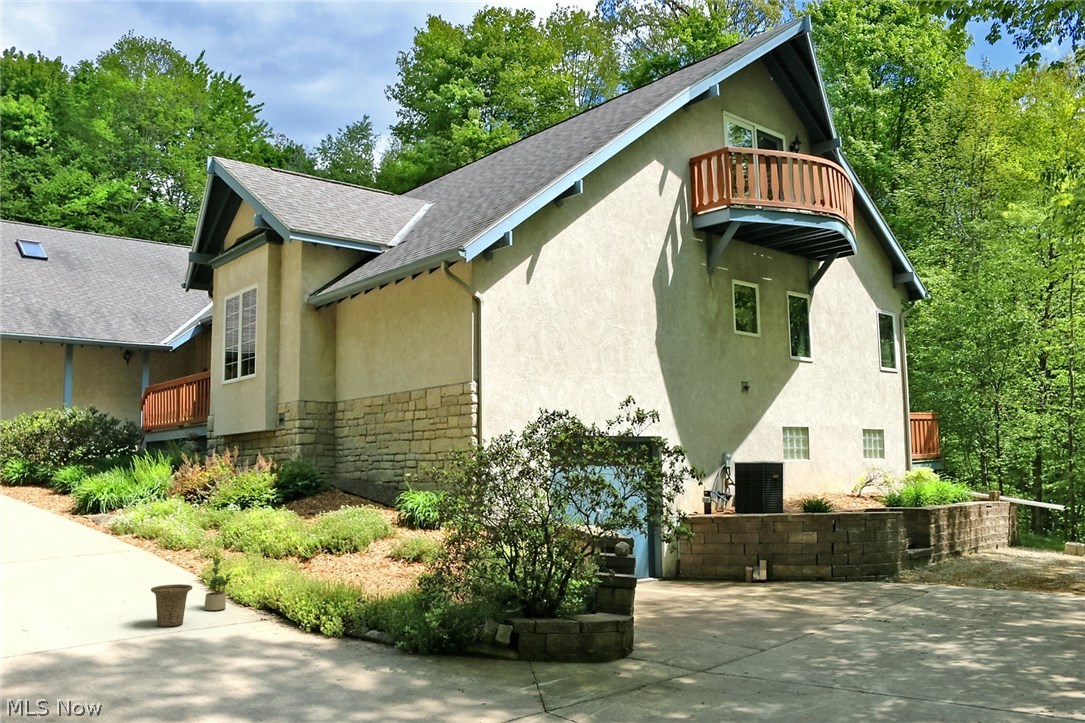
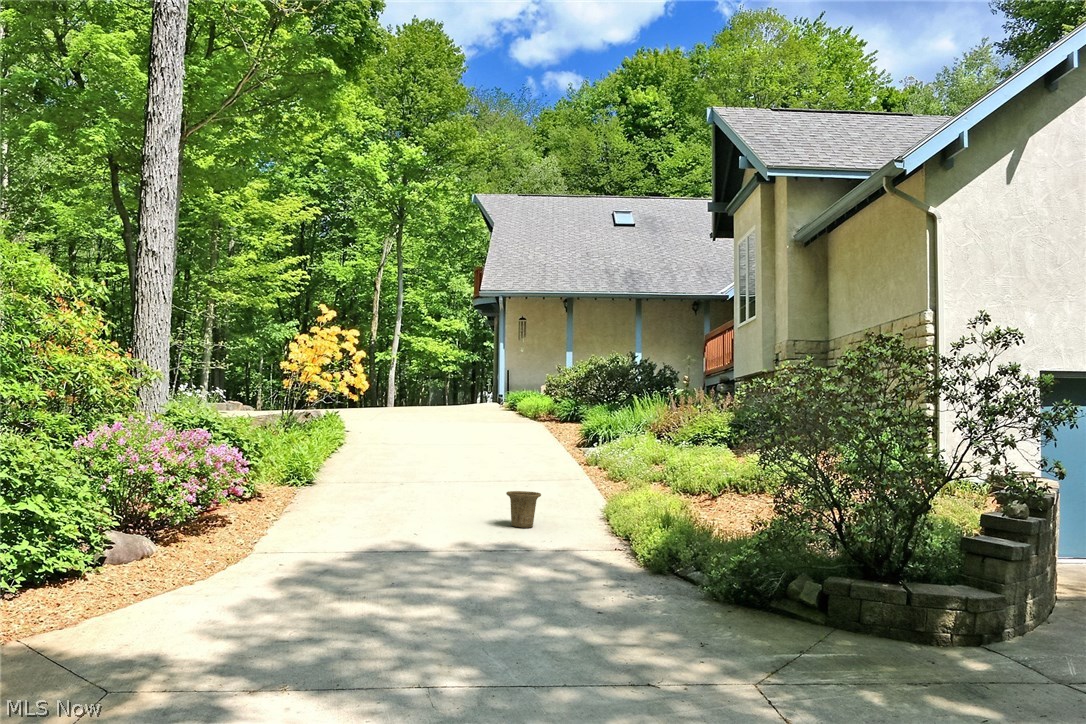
potted plant: present [204,558,232,610] -> none [568,474,595,523]

